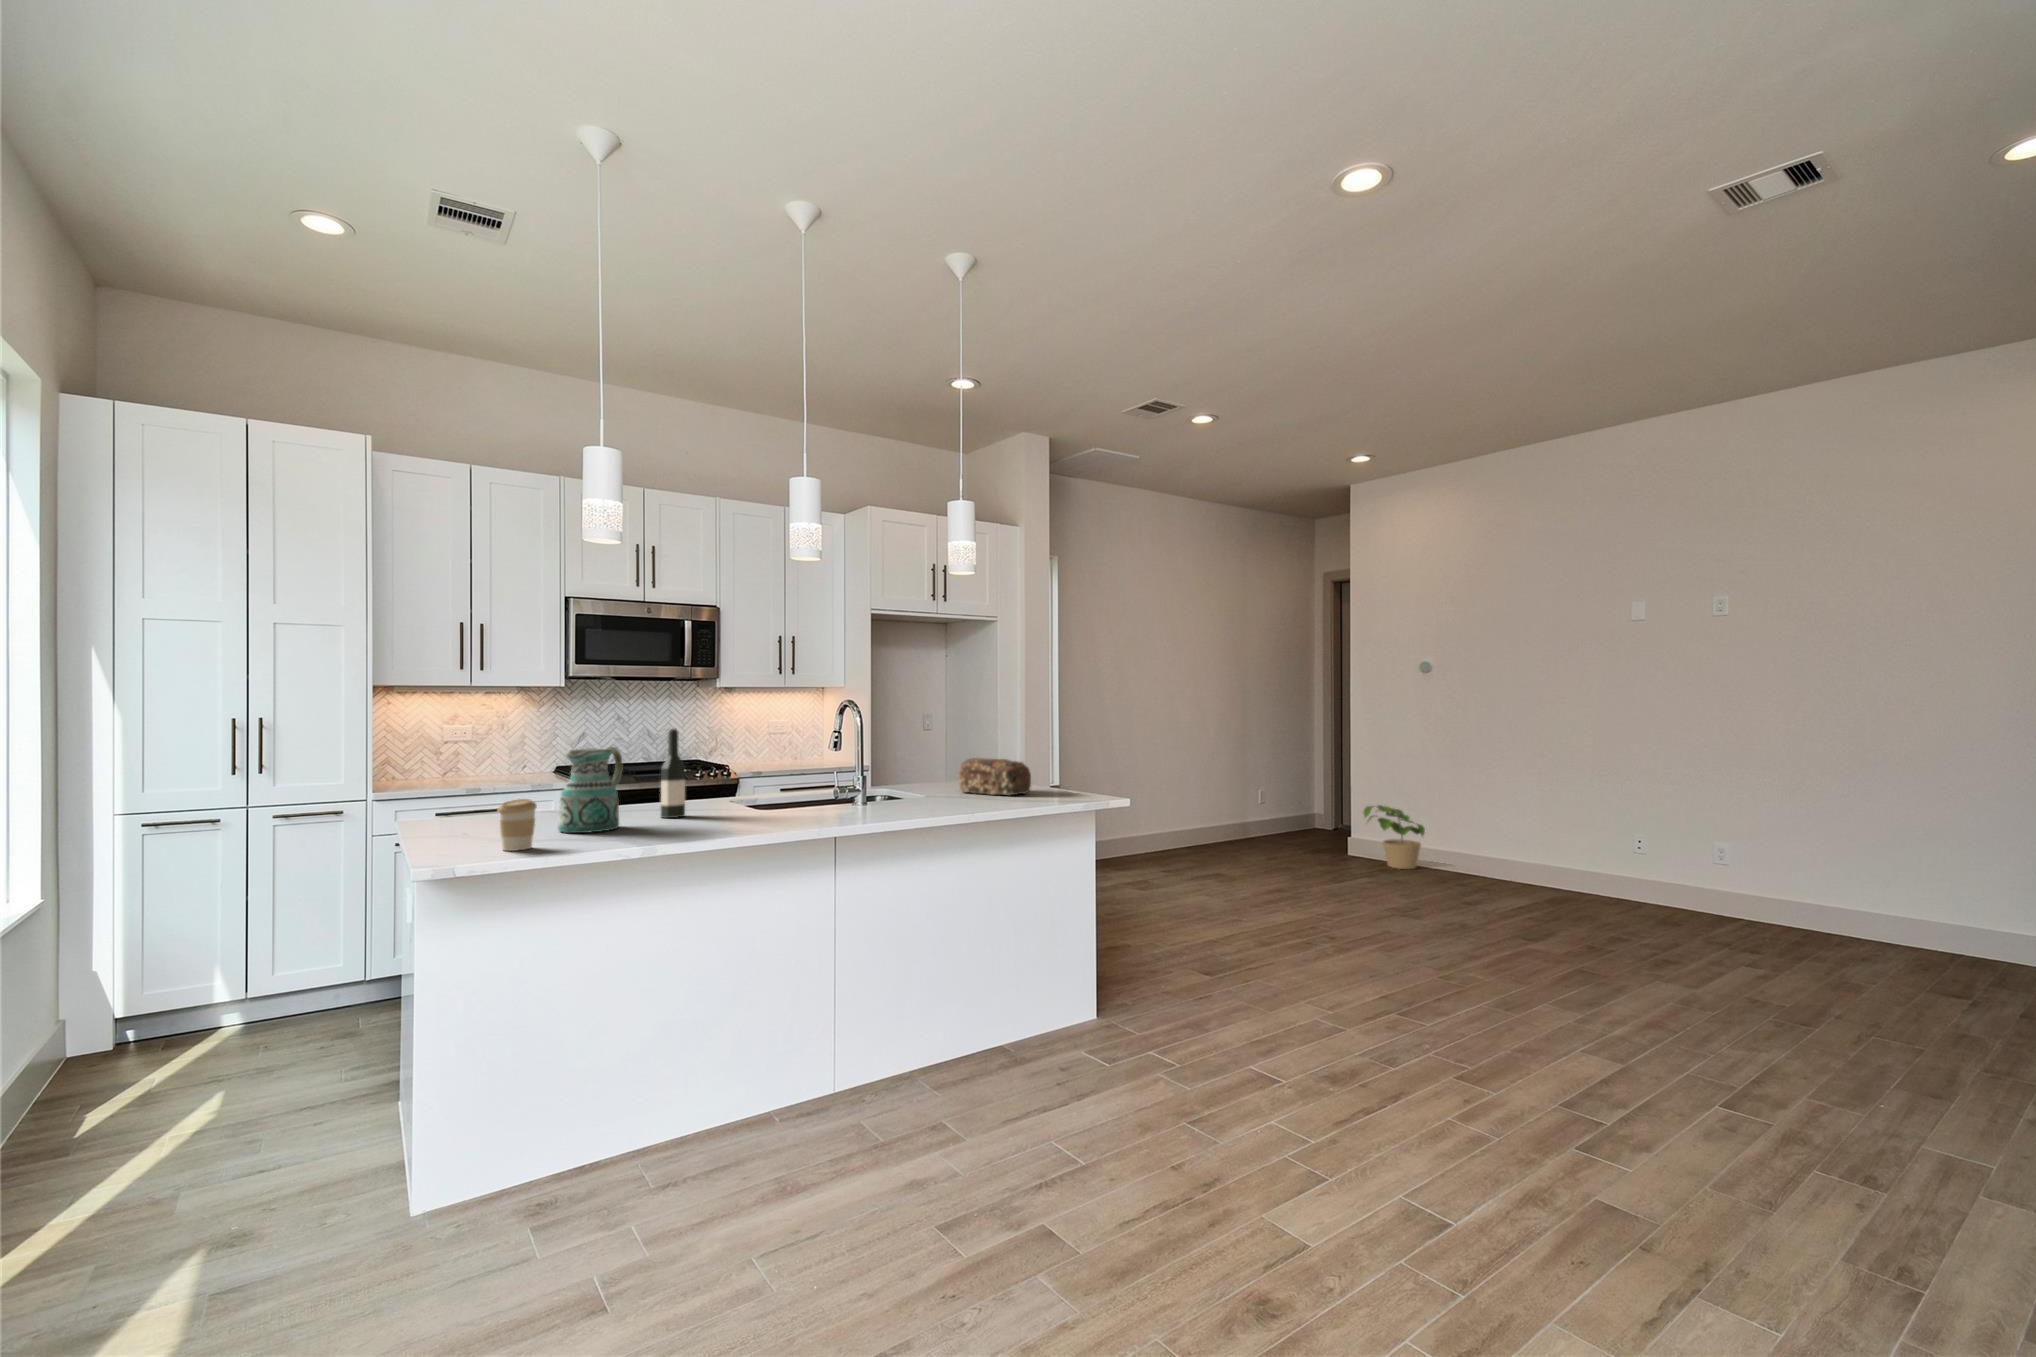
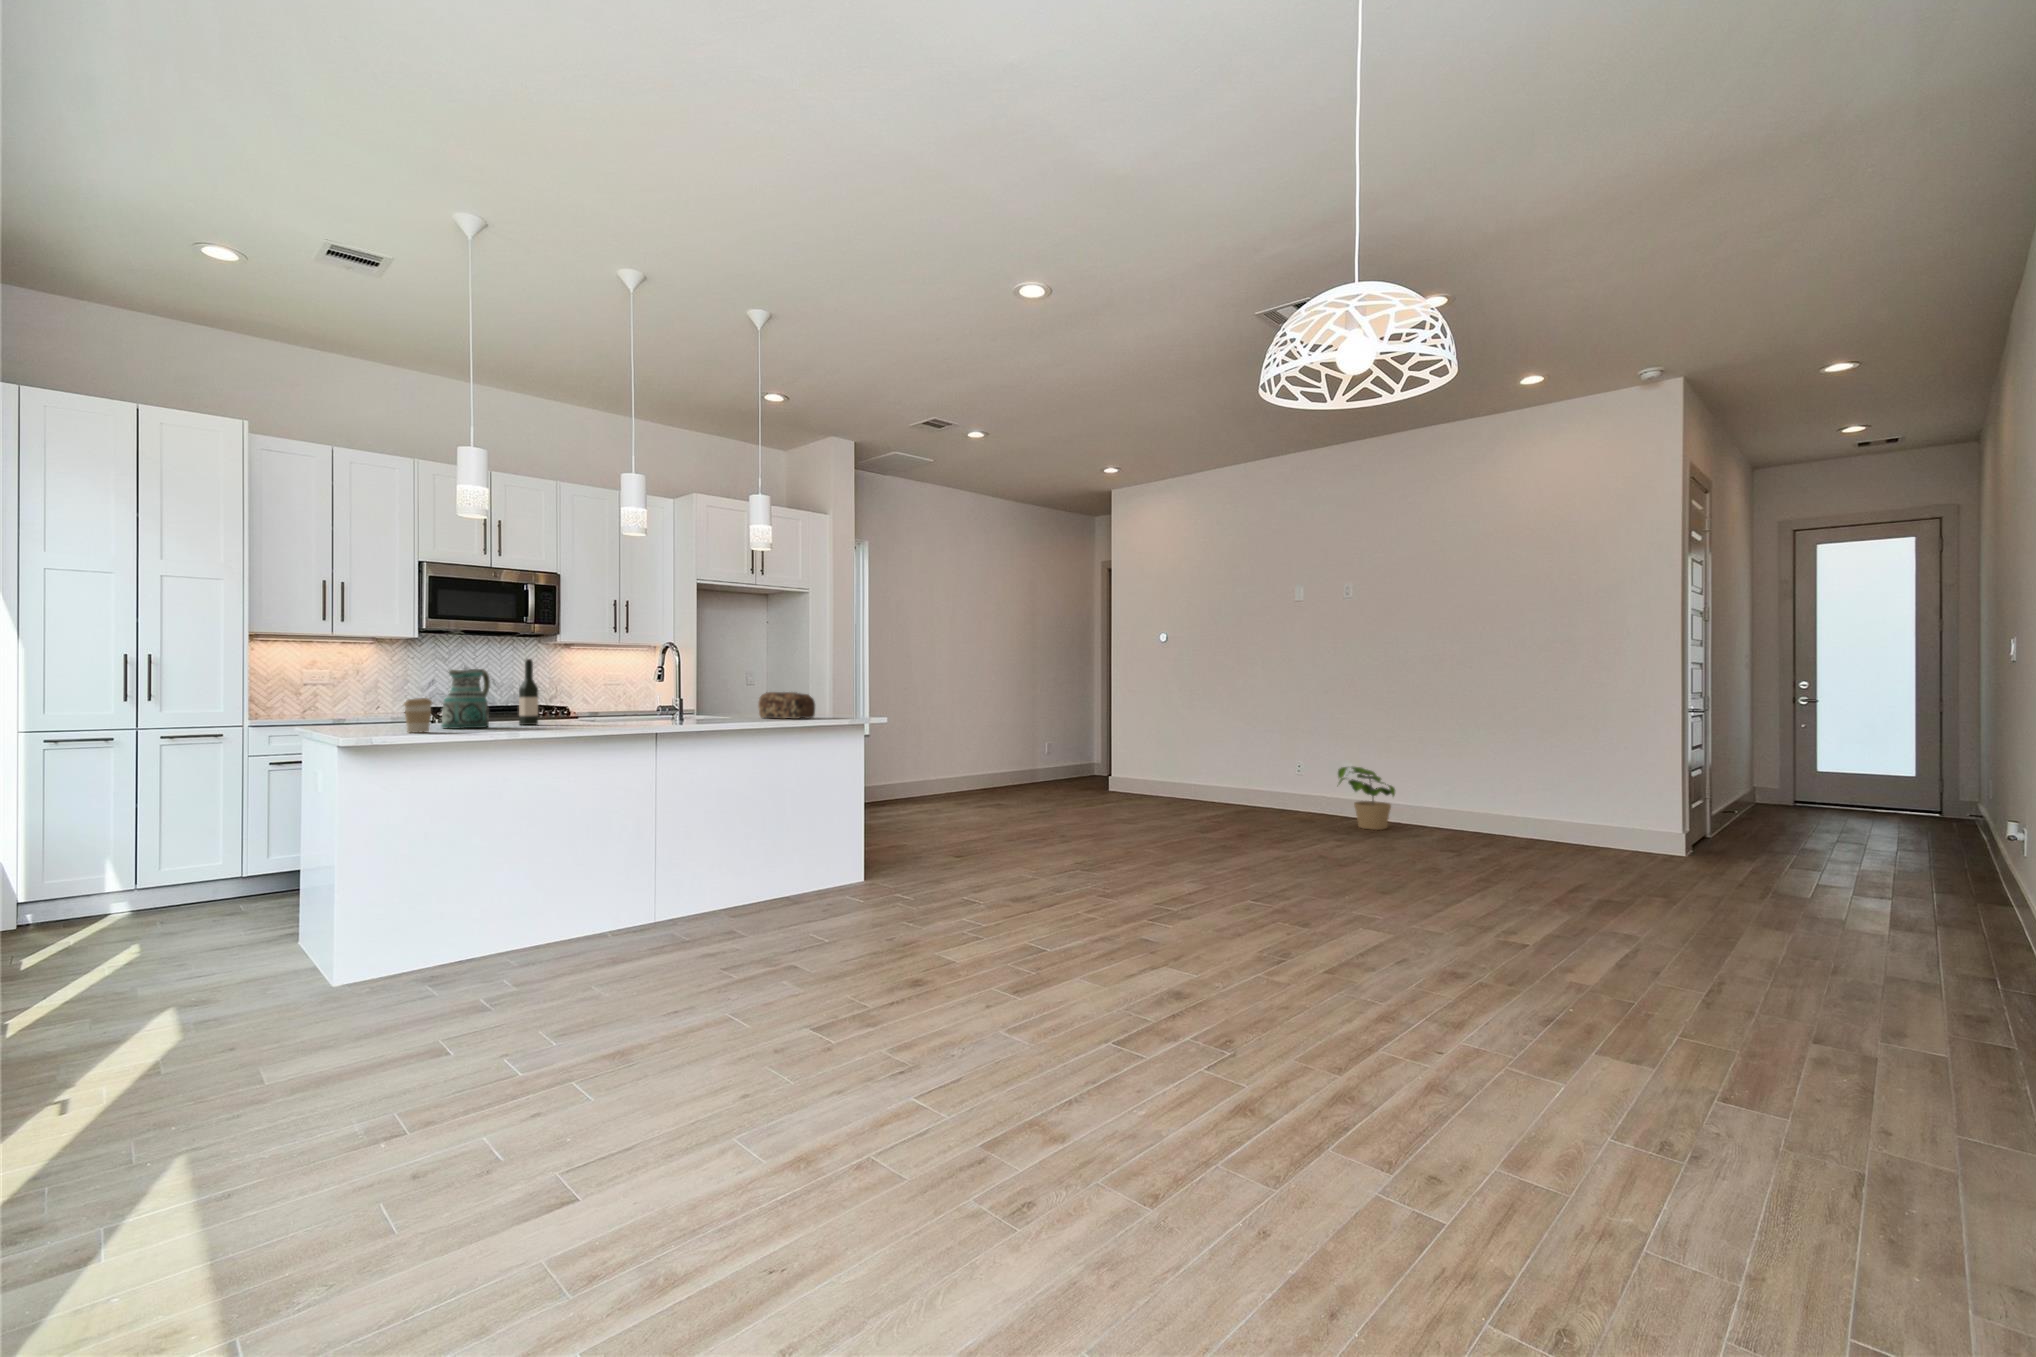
potted plant: present [1363,805,1425,869] -> present [1338,767,1395,830]

